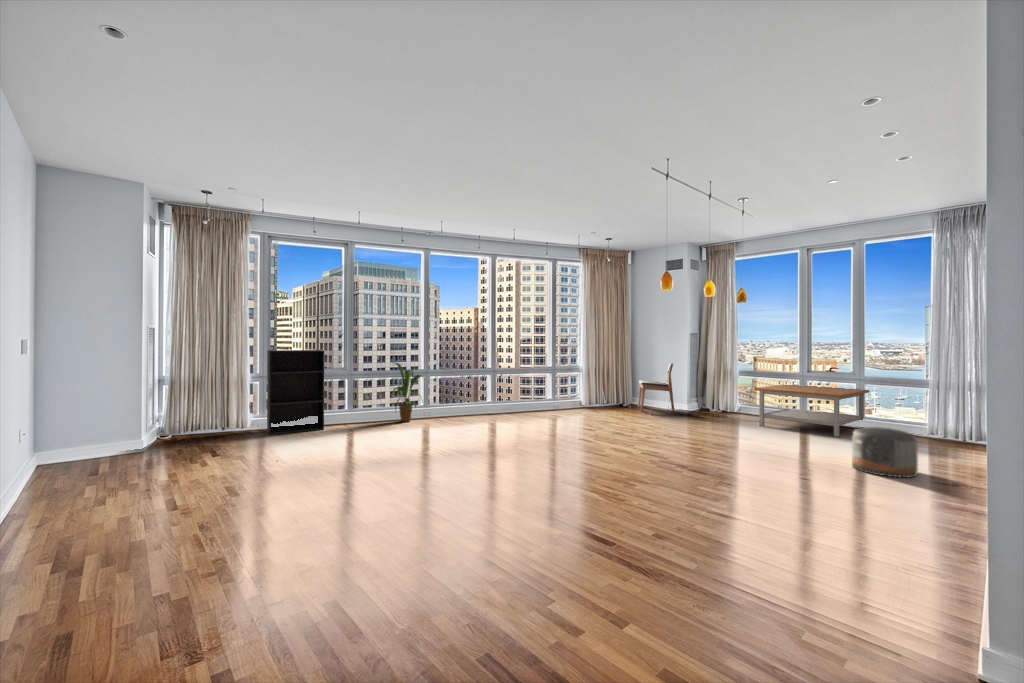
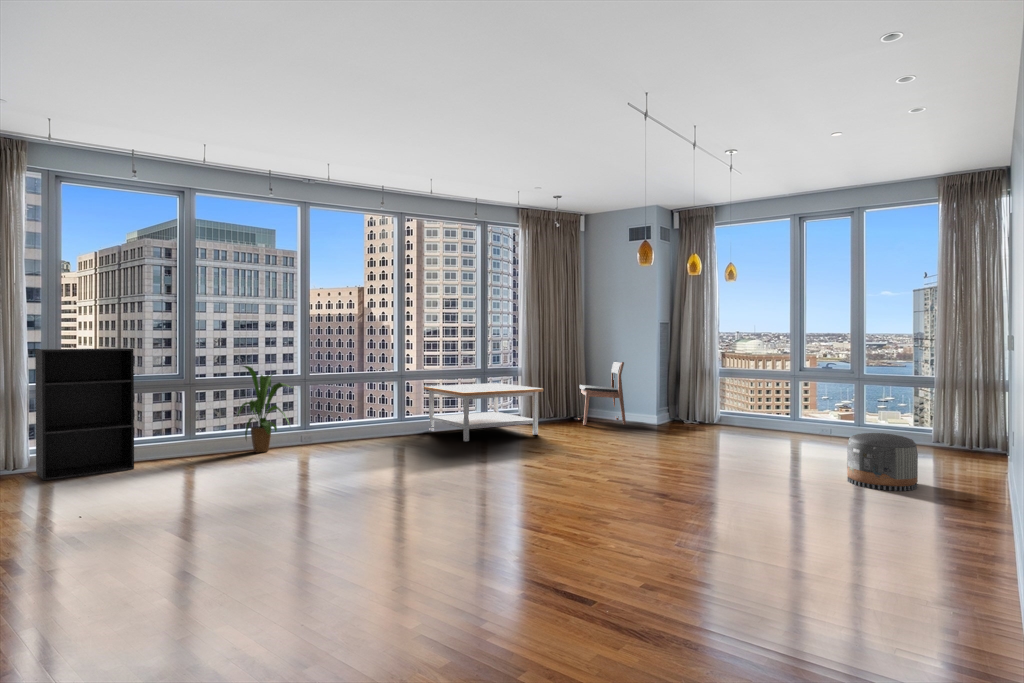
coffee table: present [755,385,869,437] -> present [424,383,543,441]

